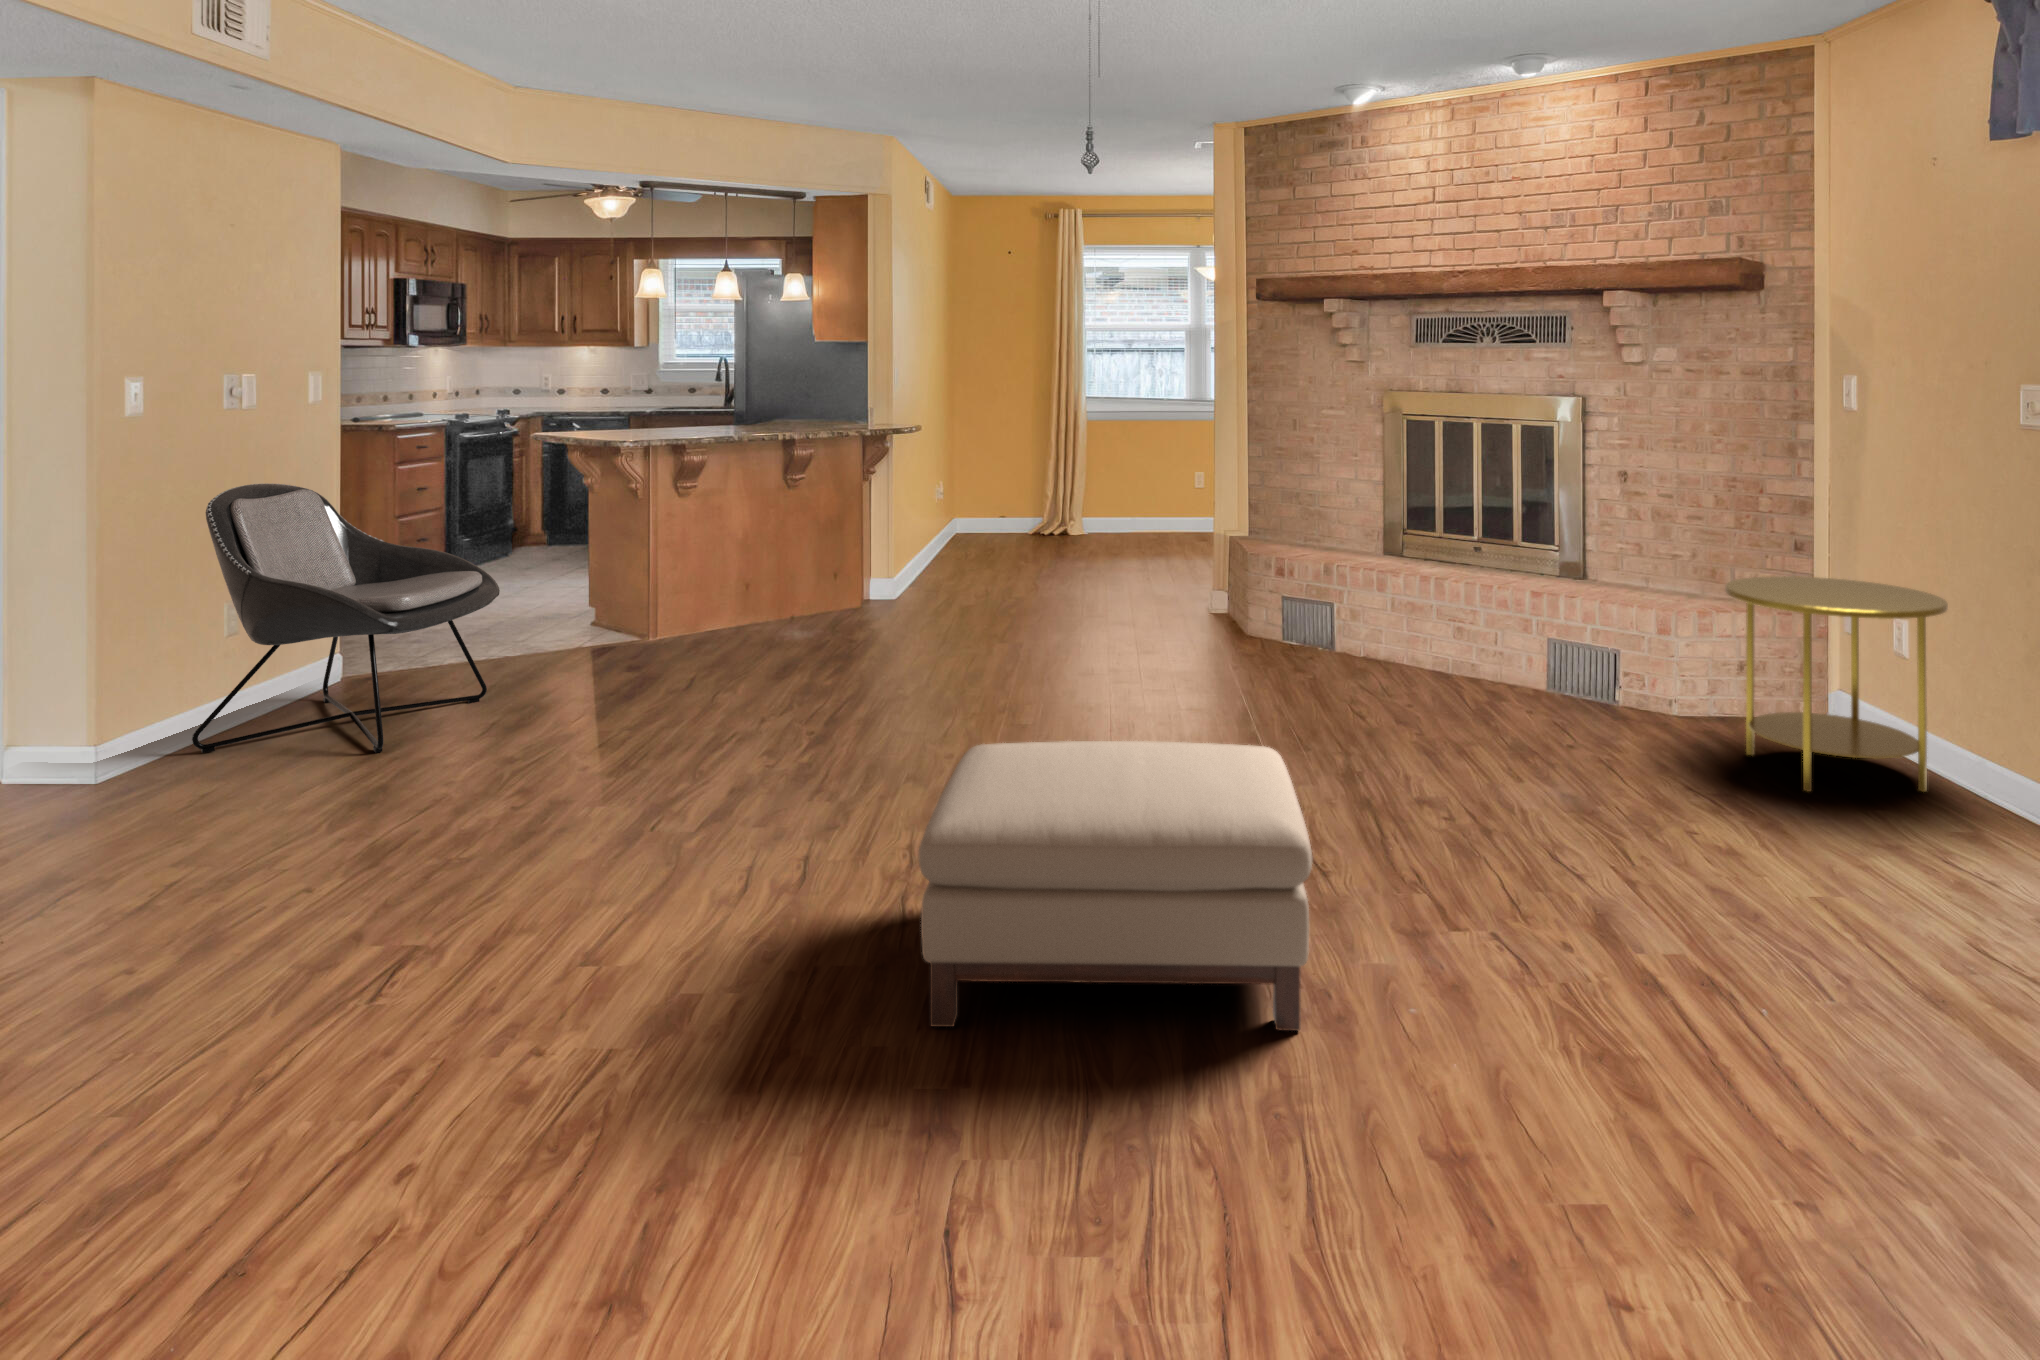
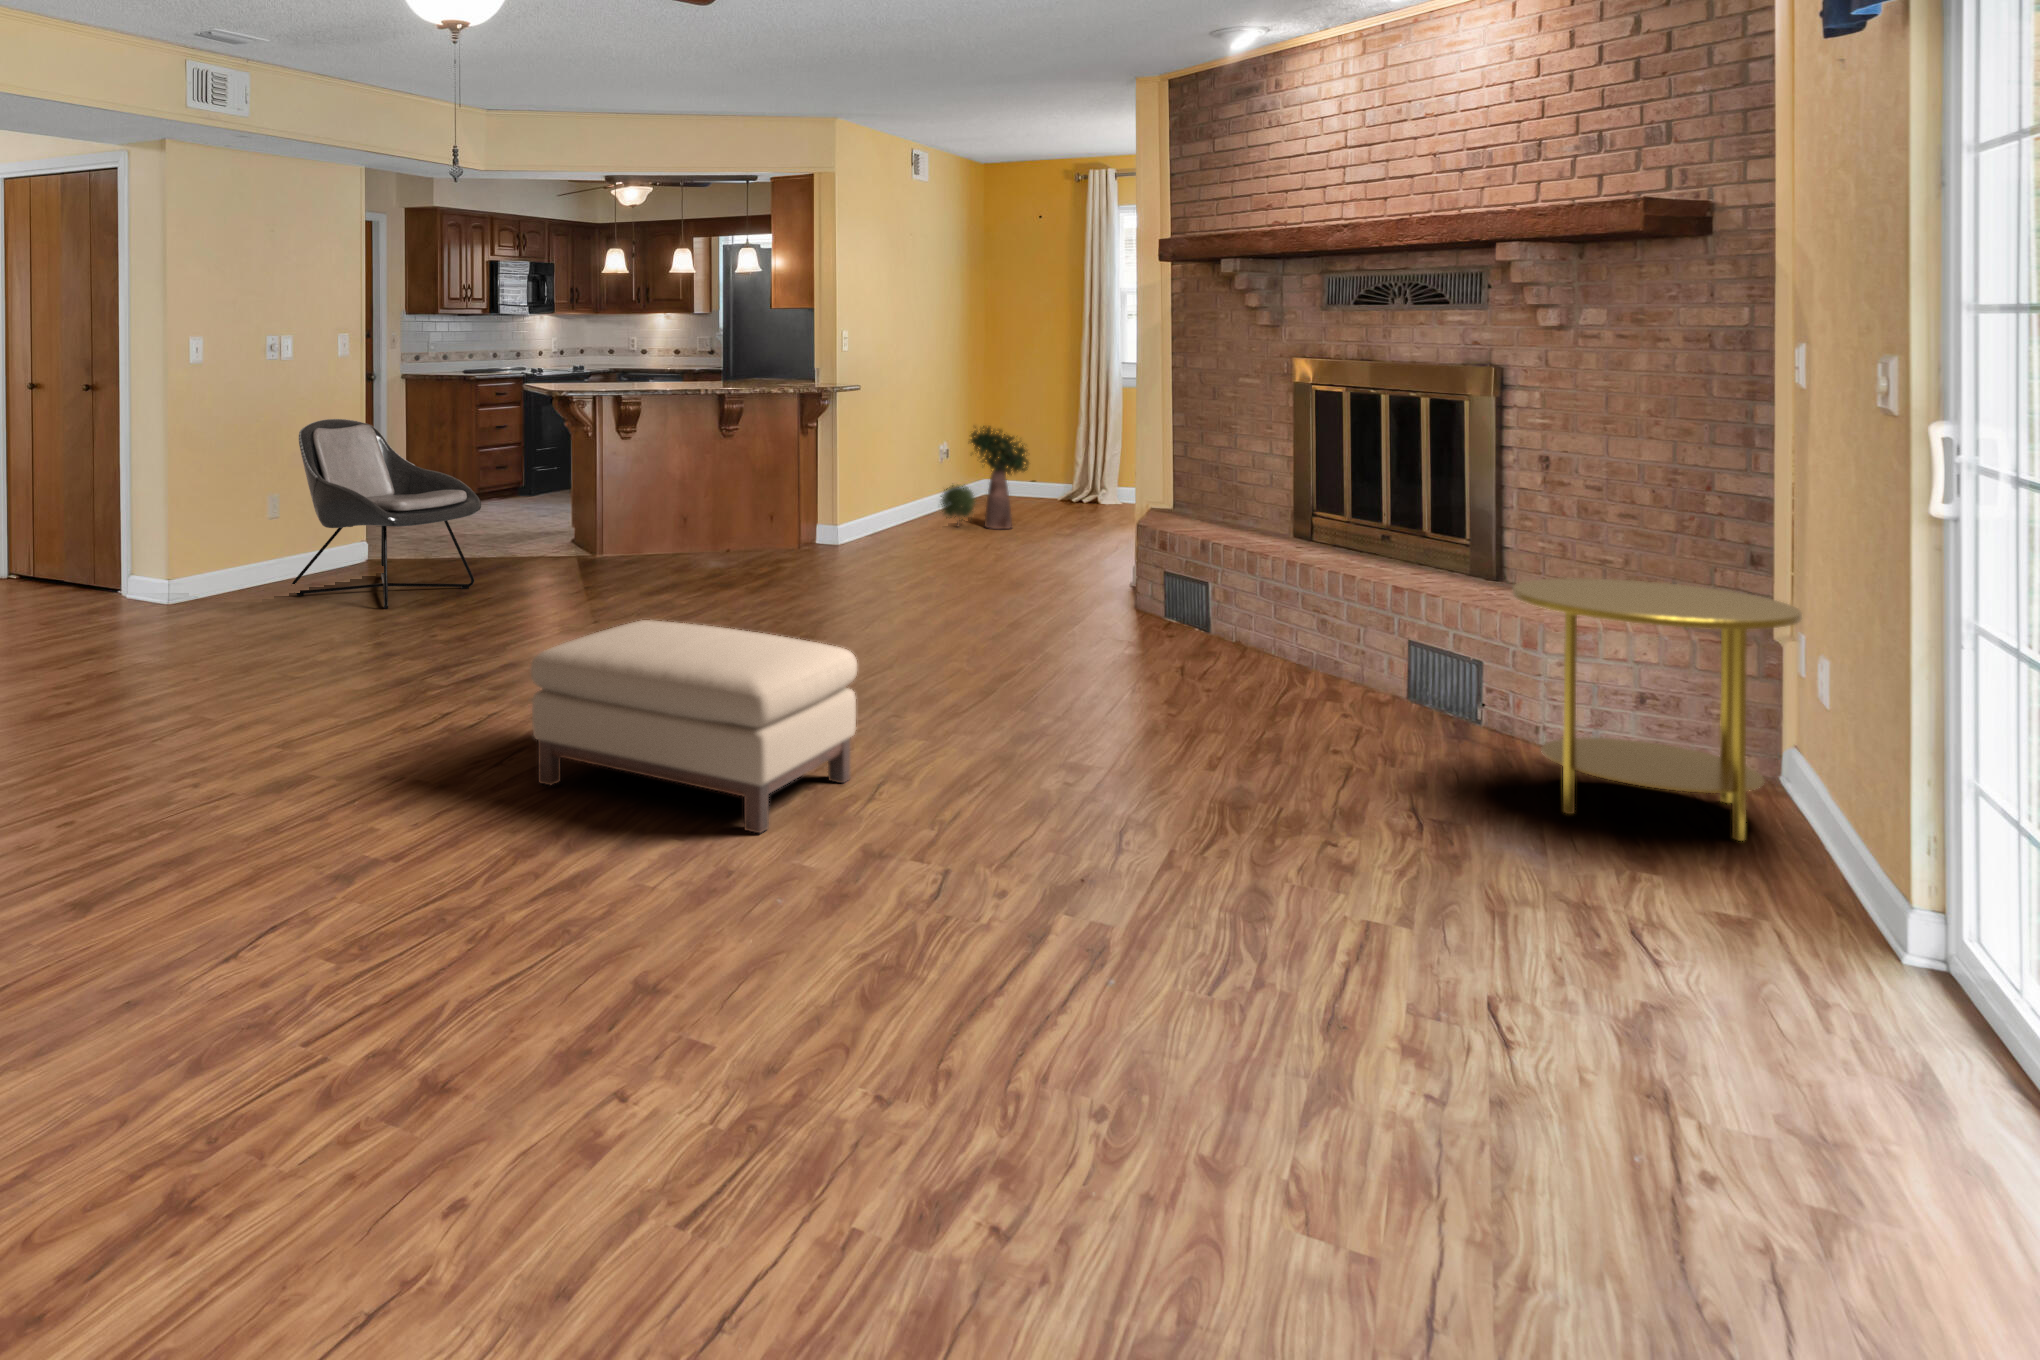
potted plant: none [939,457,1021,558] -> present [940,426,1029,529]

